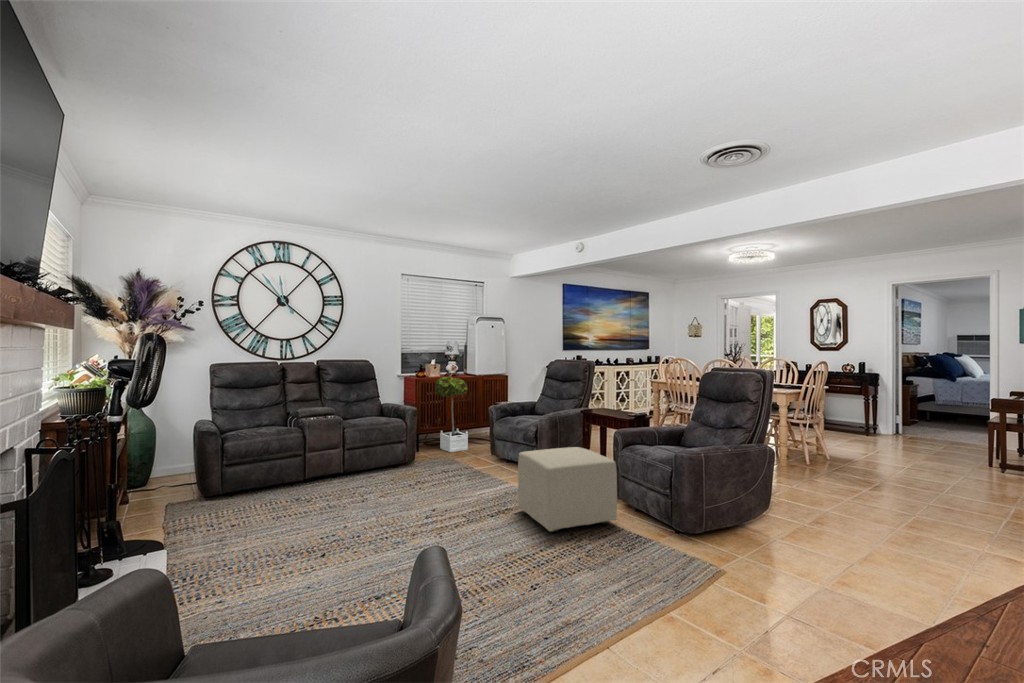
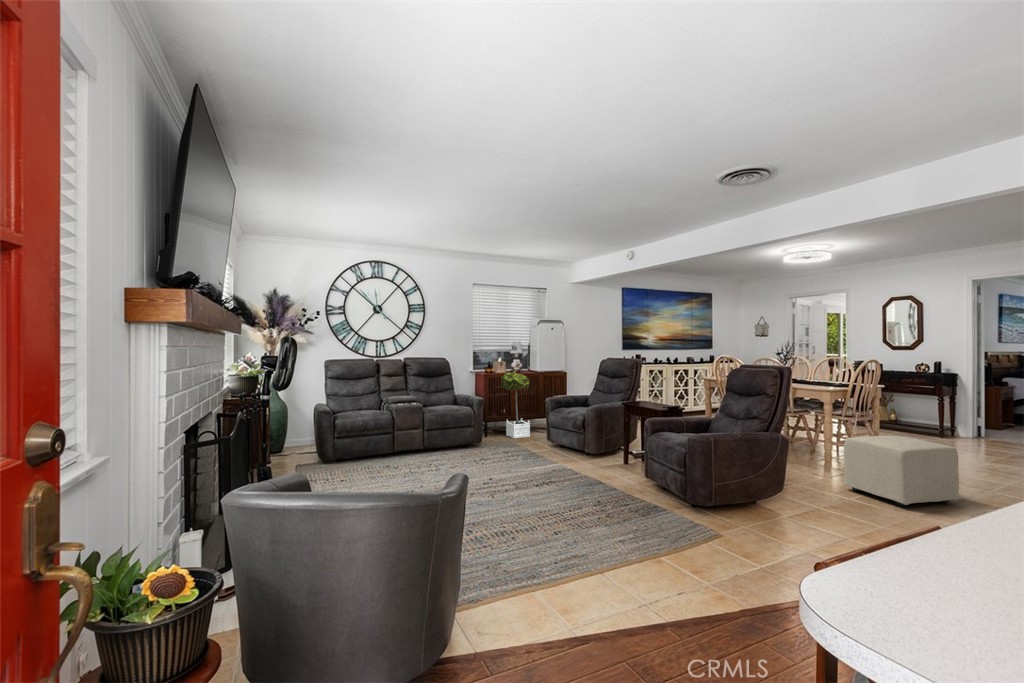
ottoman: present [518,447,617,532] -> present [844,436,959,506]

